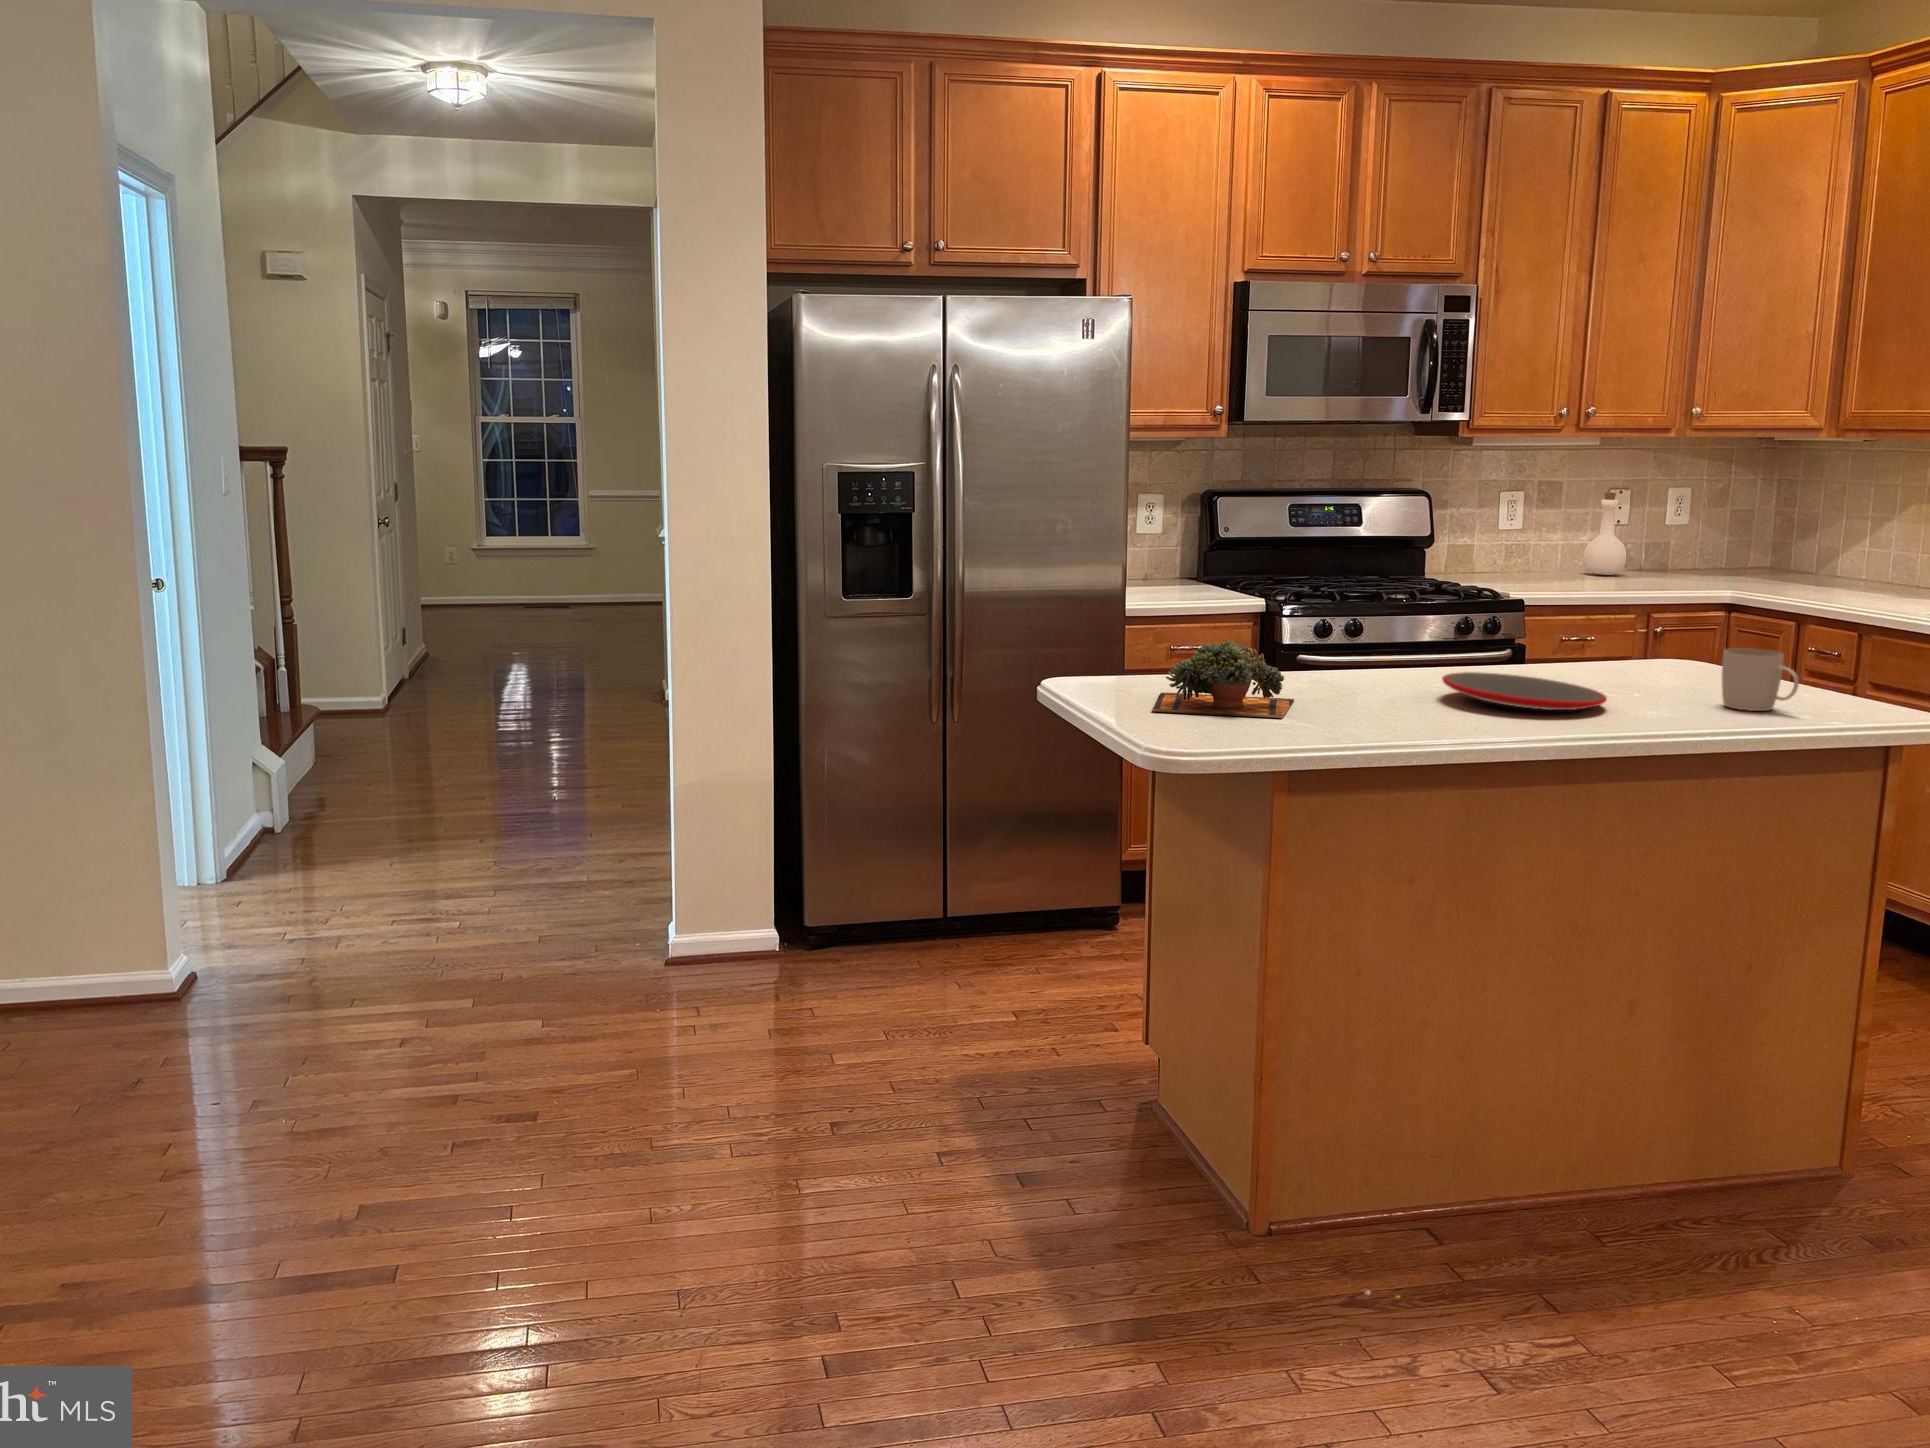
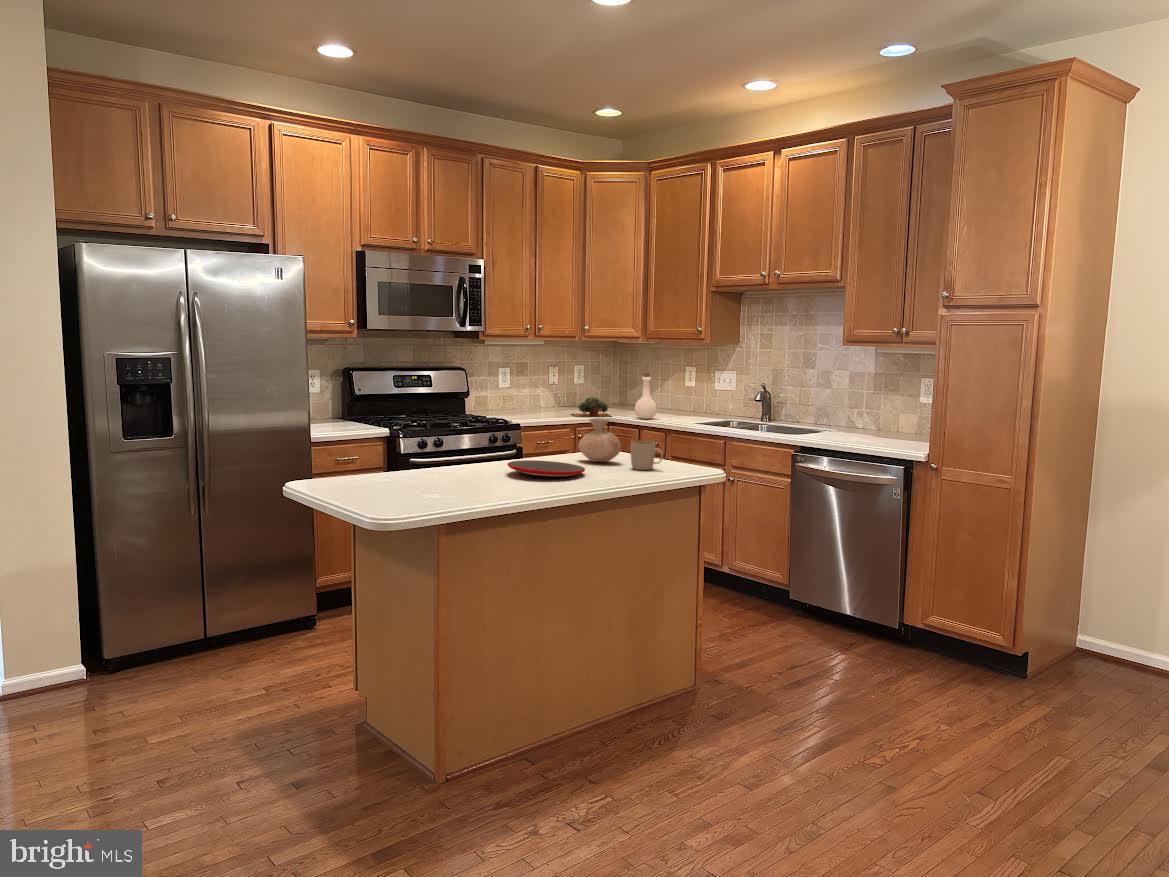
bottle: present [1584,492,1626,575] -> present [635,373,657,419]
vase: none [1610,597,1705,687] -> present [578,418,621,462]
succulent plant: present [1152,640,1294,718] -> present [571,397,612,417]

